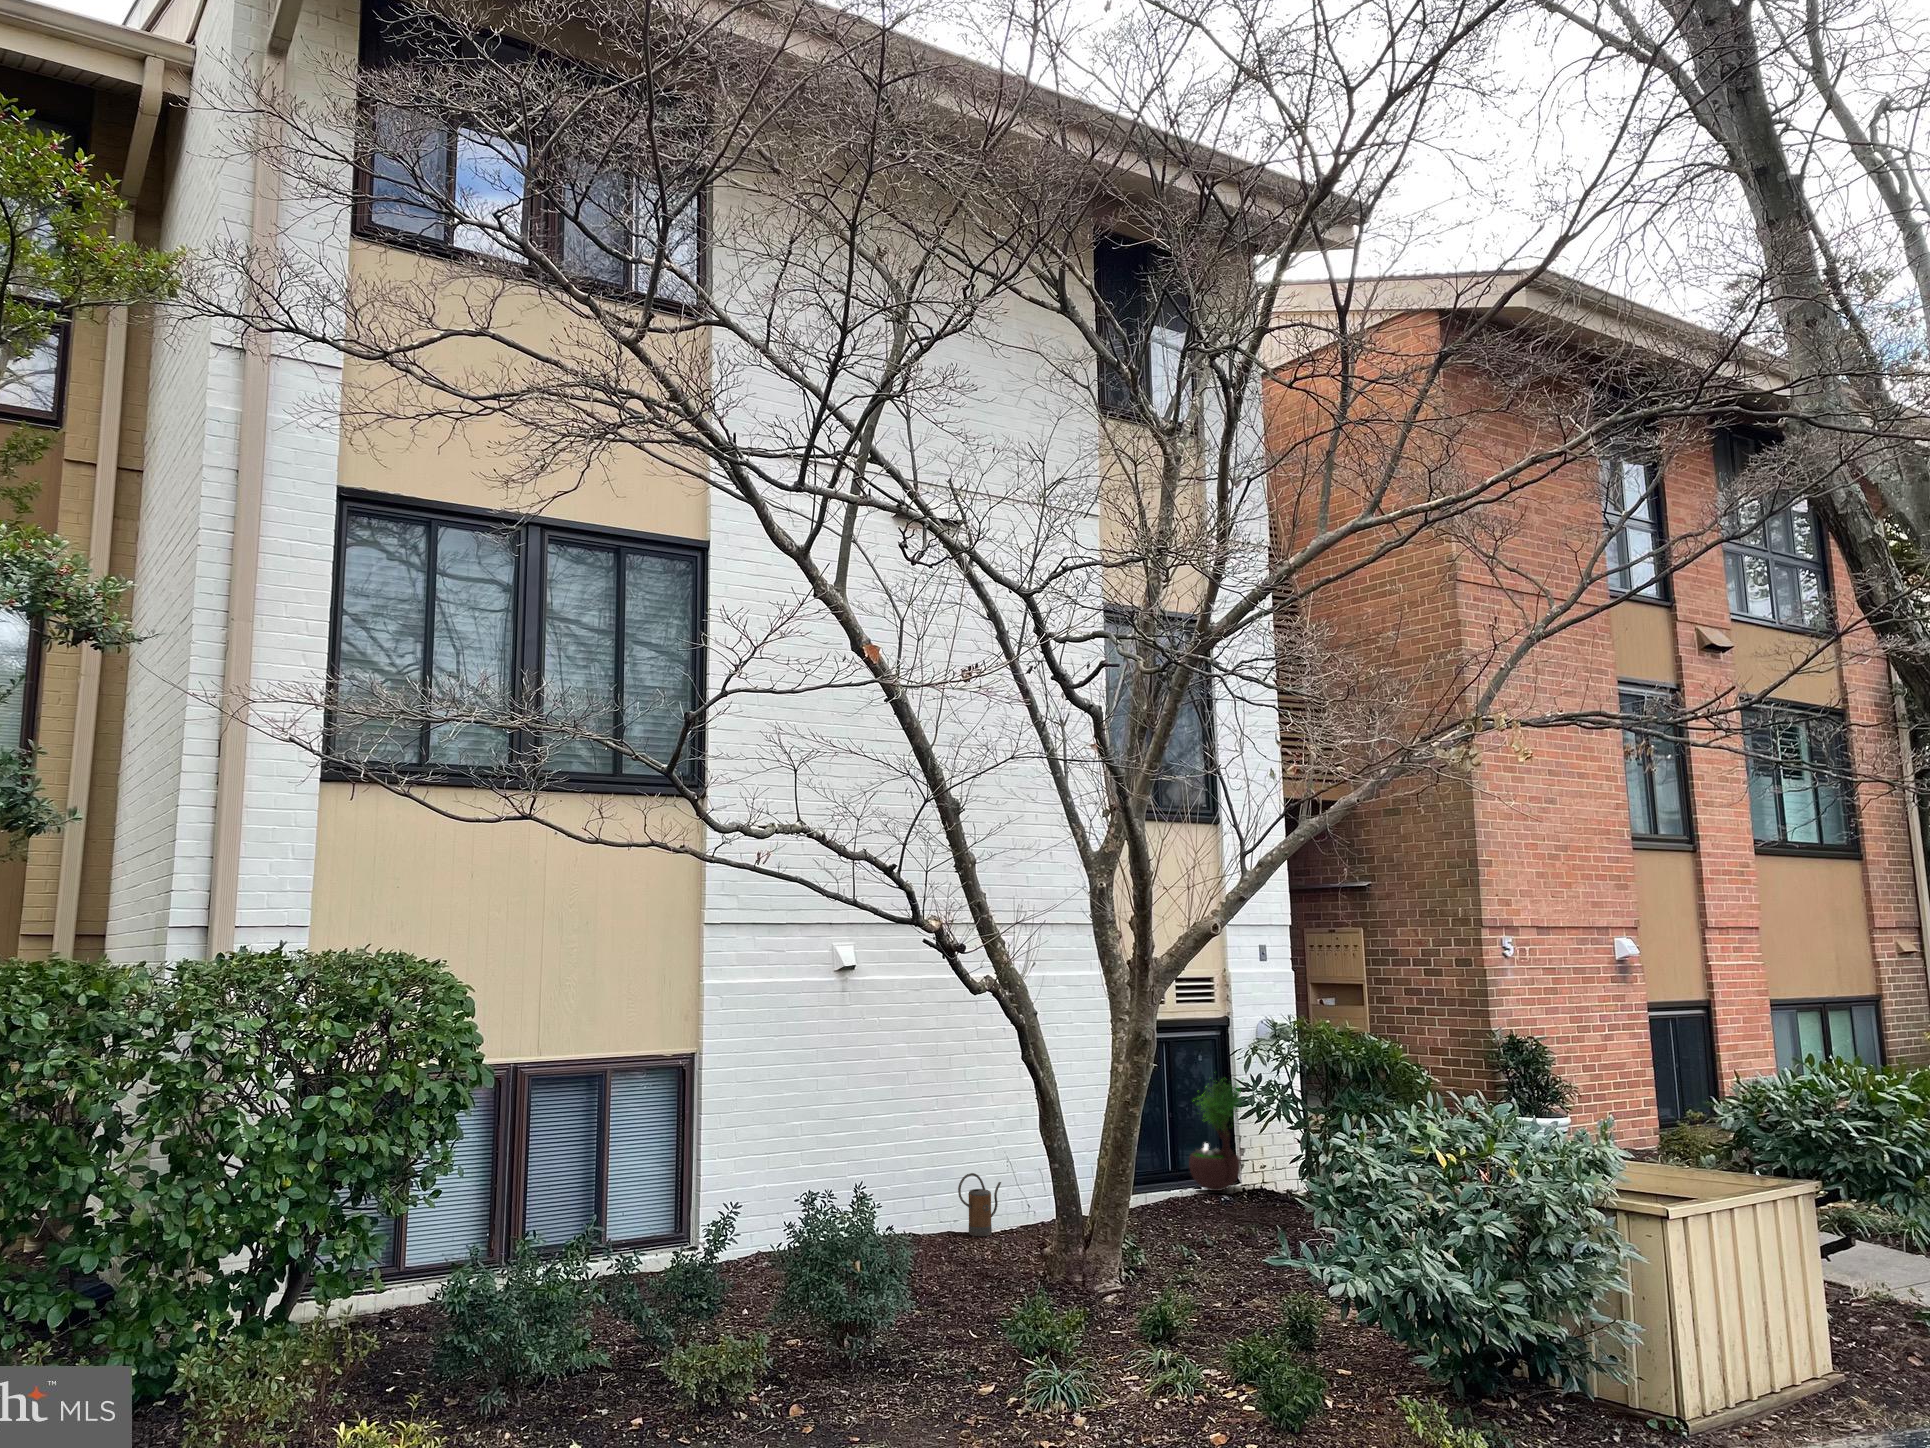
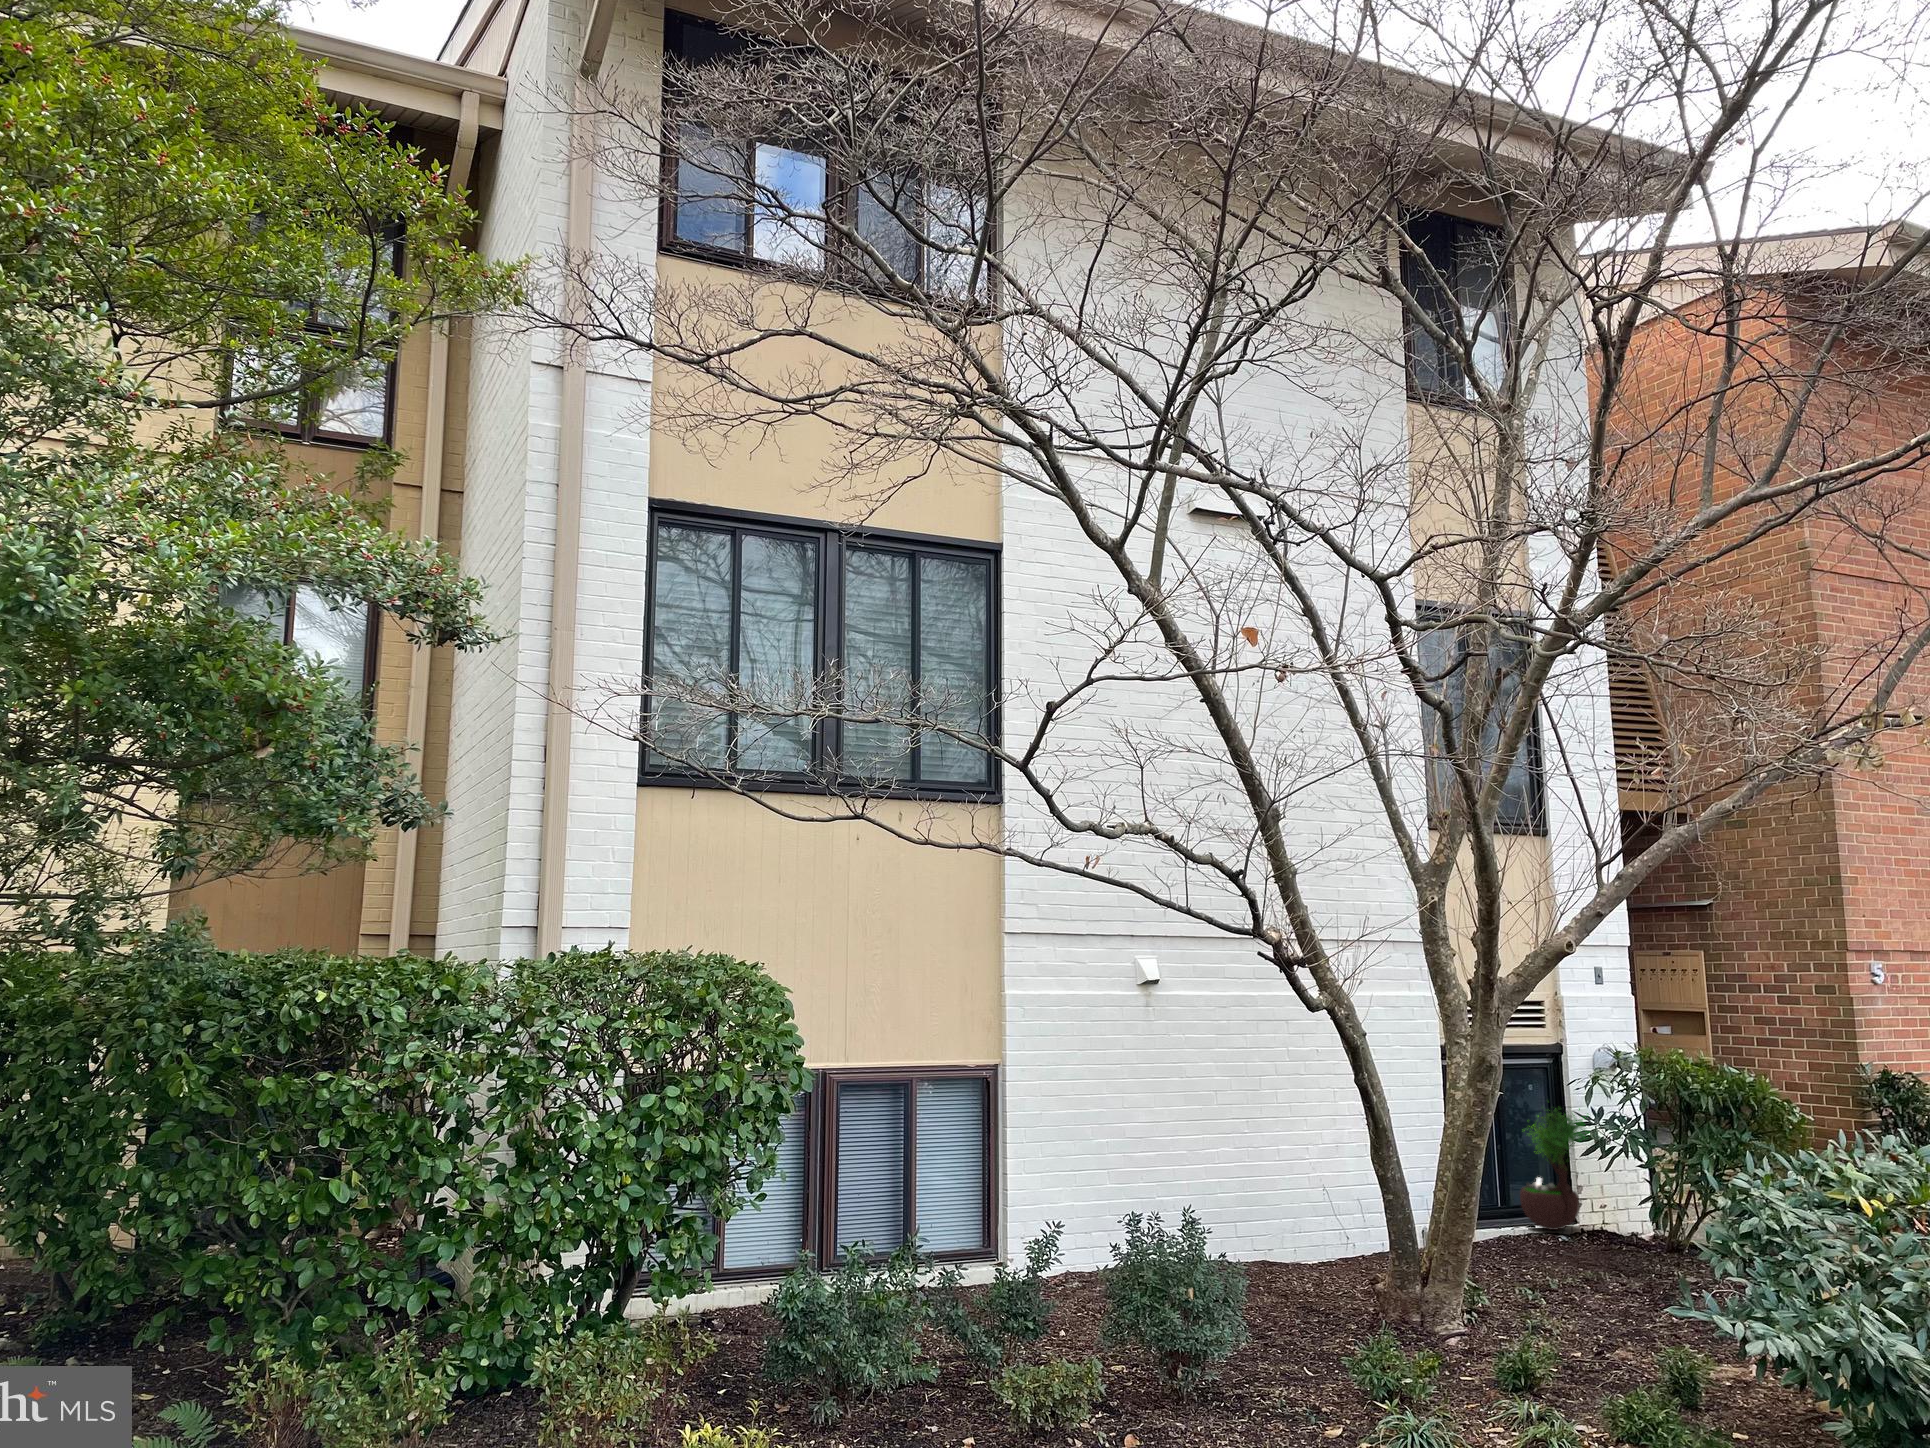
watering can: present [958,1173,1001,1236] -> none [1274,1199,1320,1266]

